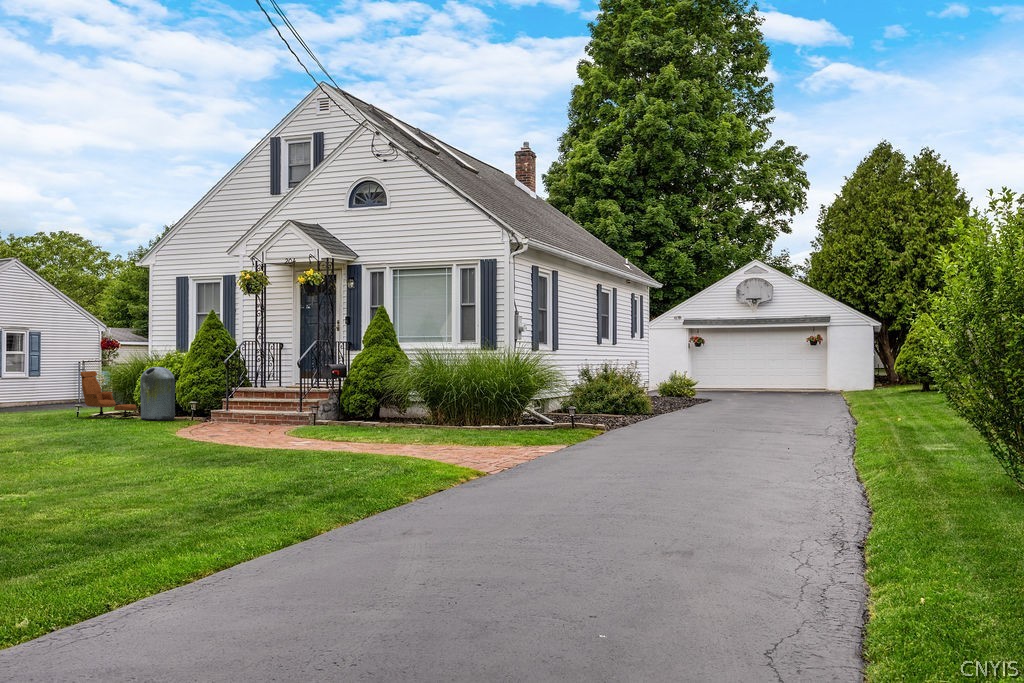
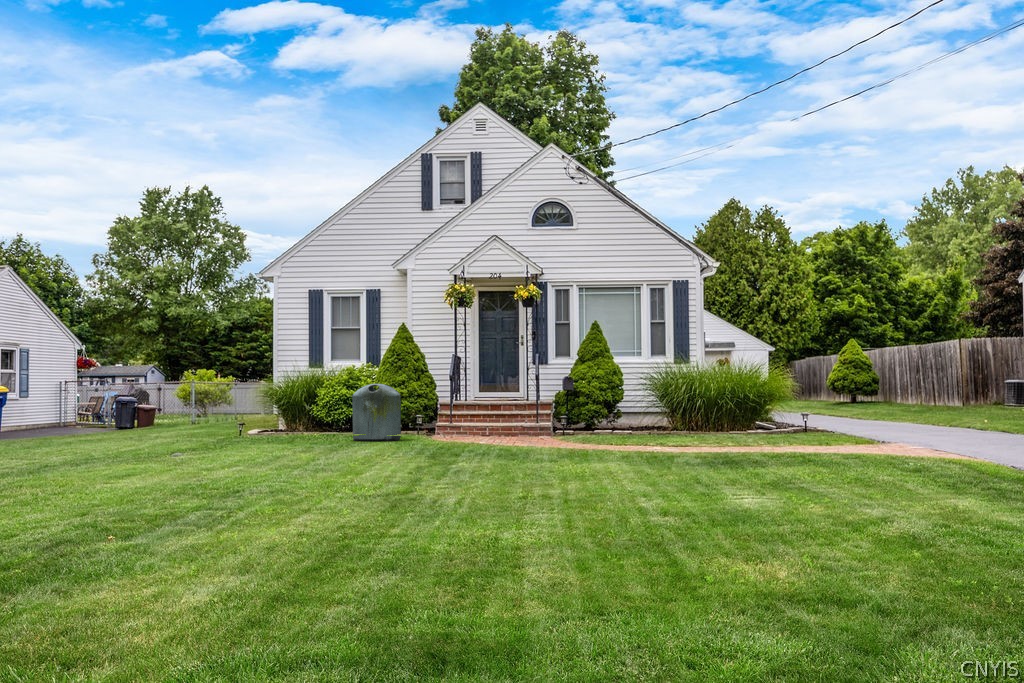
lounge chair: present [80,371,137,419] -> none [277,390,345,443]

